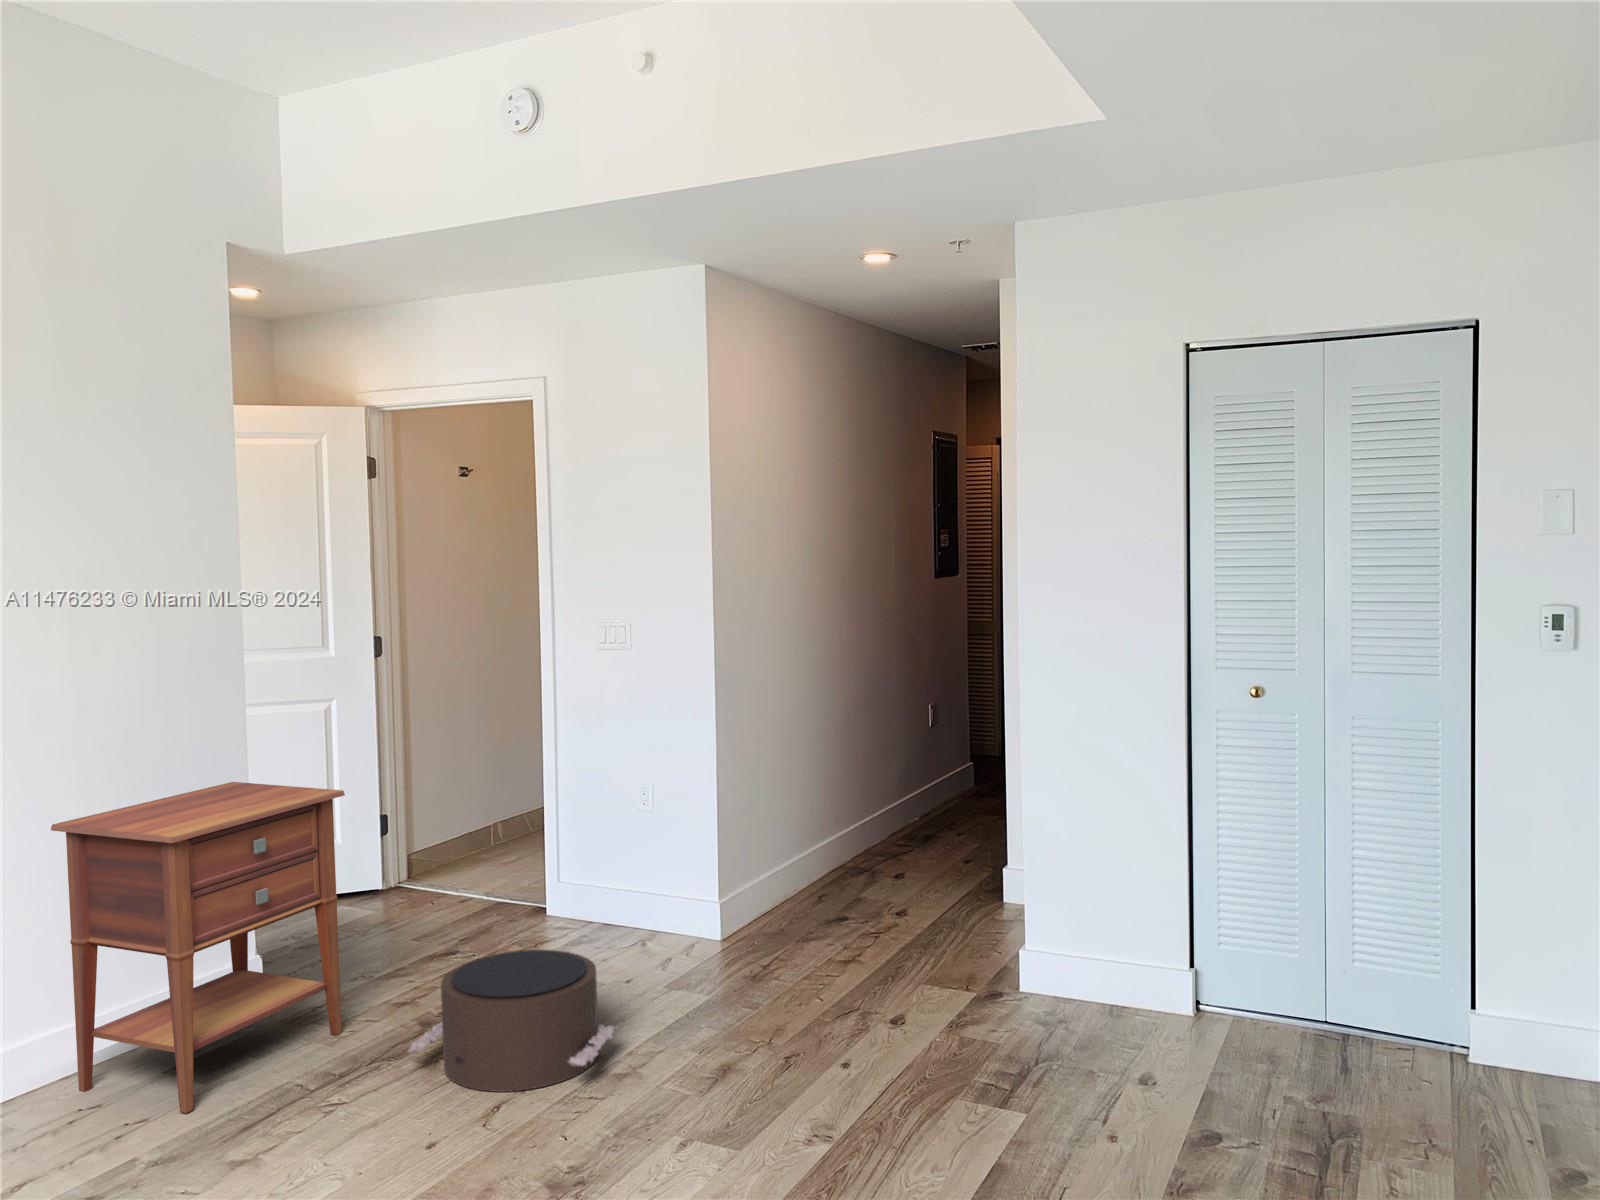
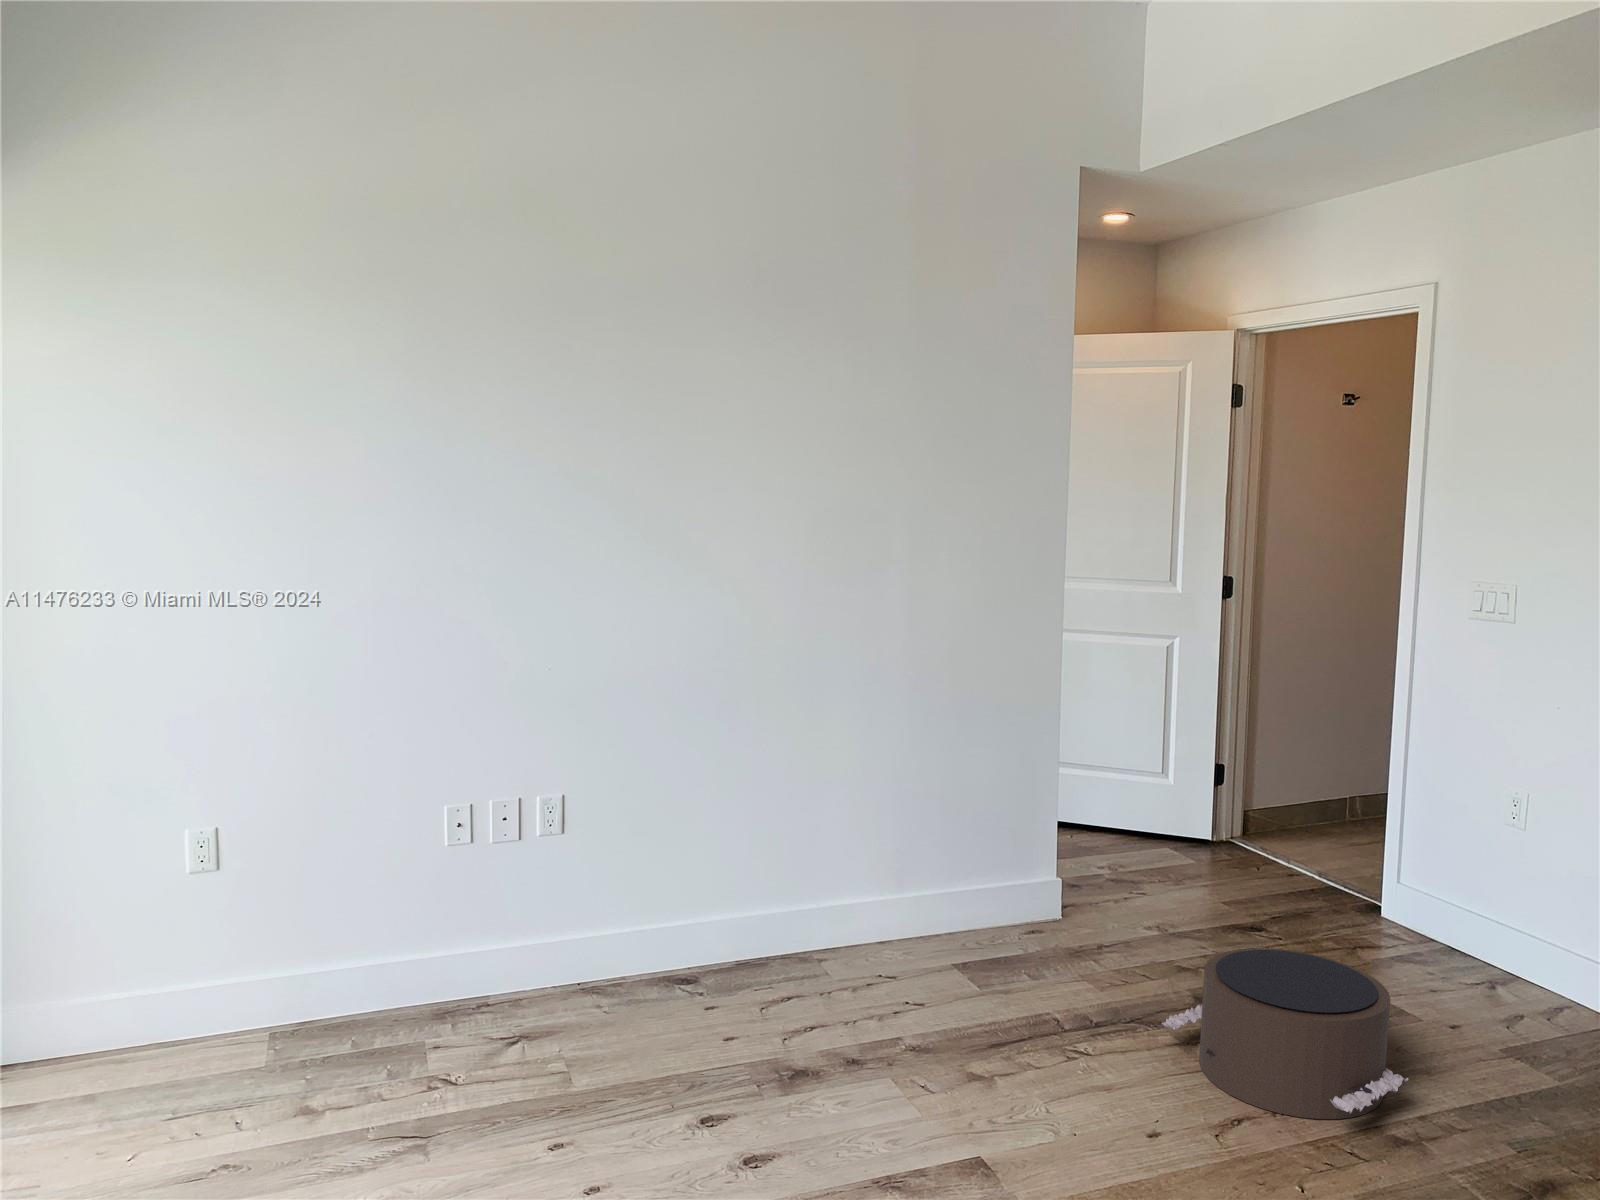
nightstand: present [51,782,345,1113] -> none [878,708,1140,1012]

